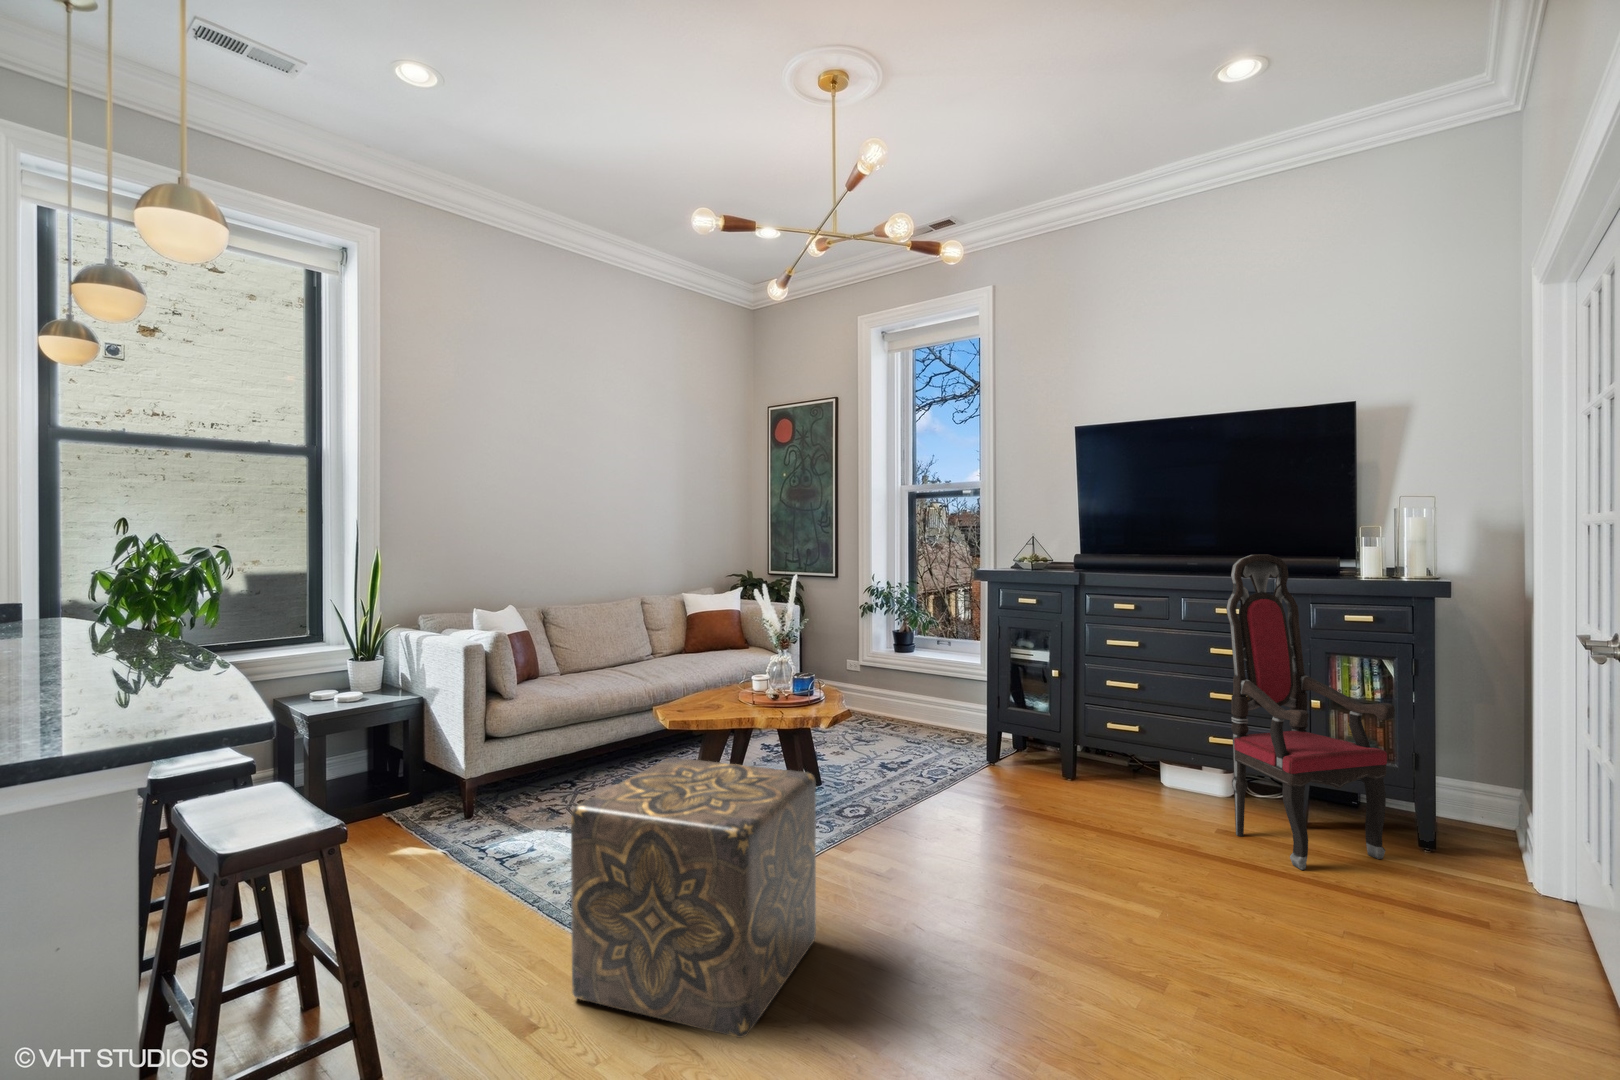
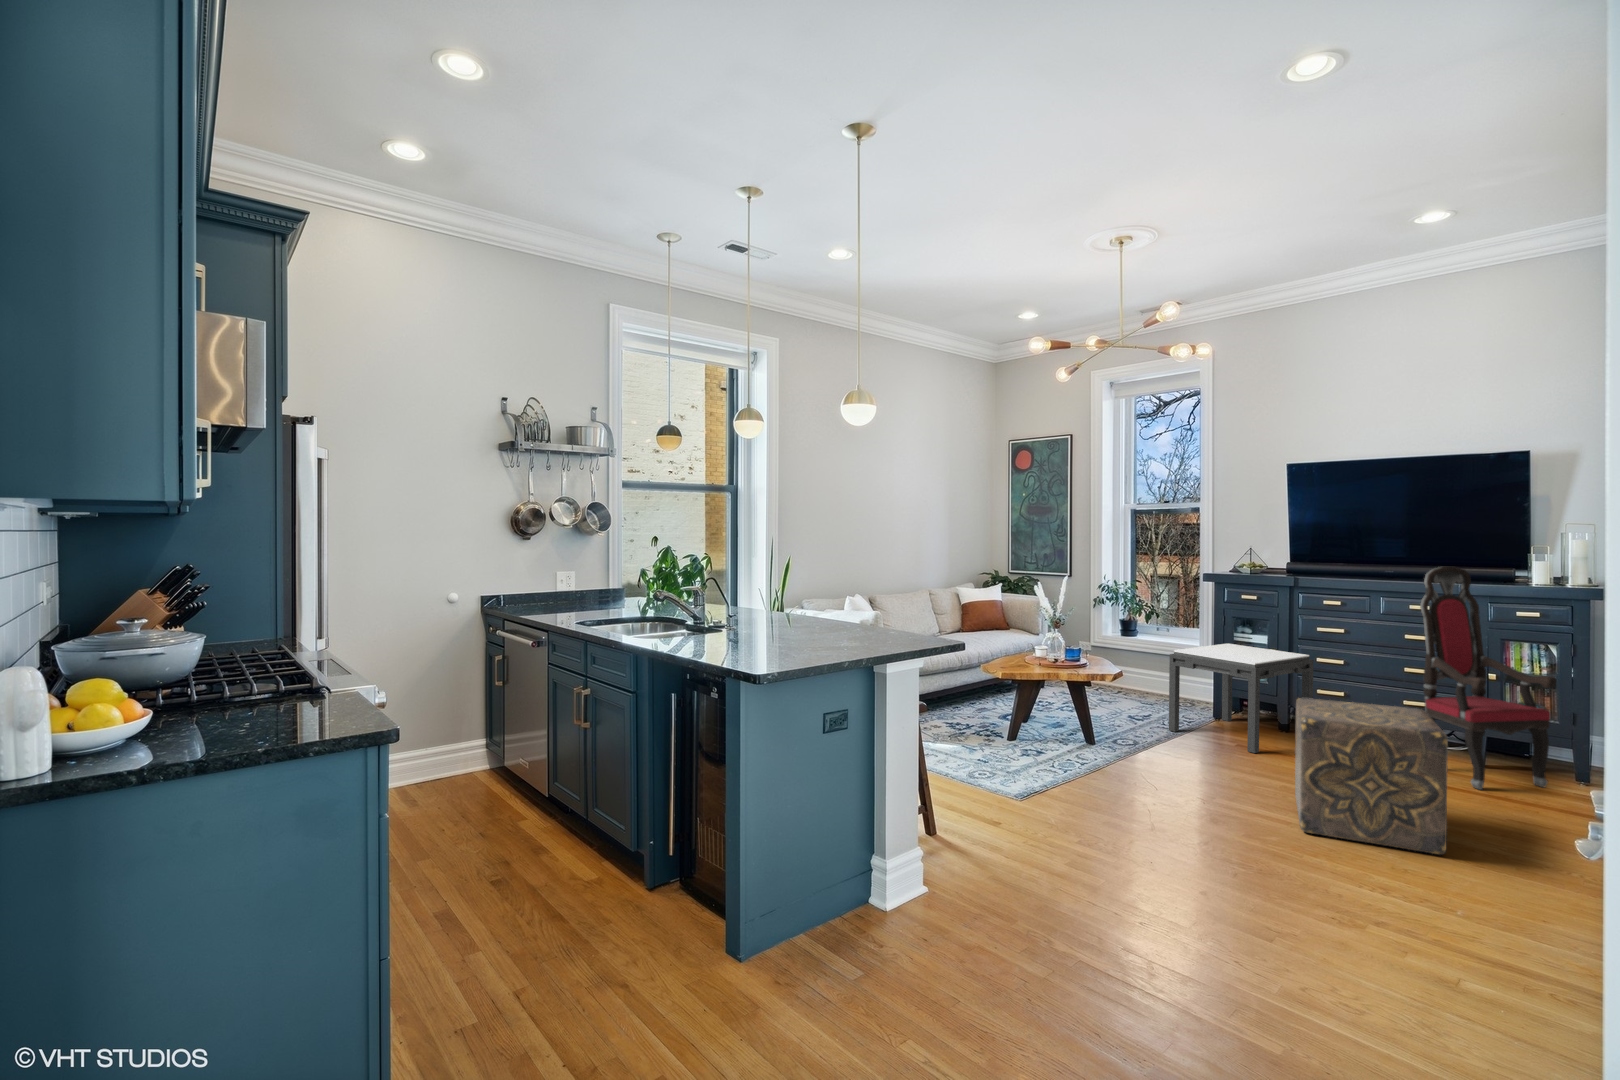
side table: none [921,662,1101,820] -> present [1169,643,1314,753]
ottoman: present [571,758,816,1038] -> present [1295,698,1448,855]

